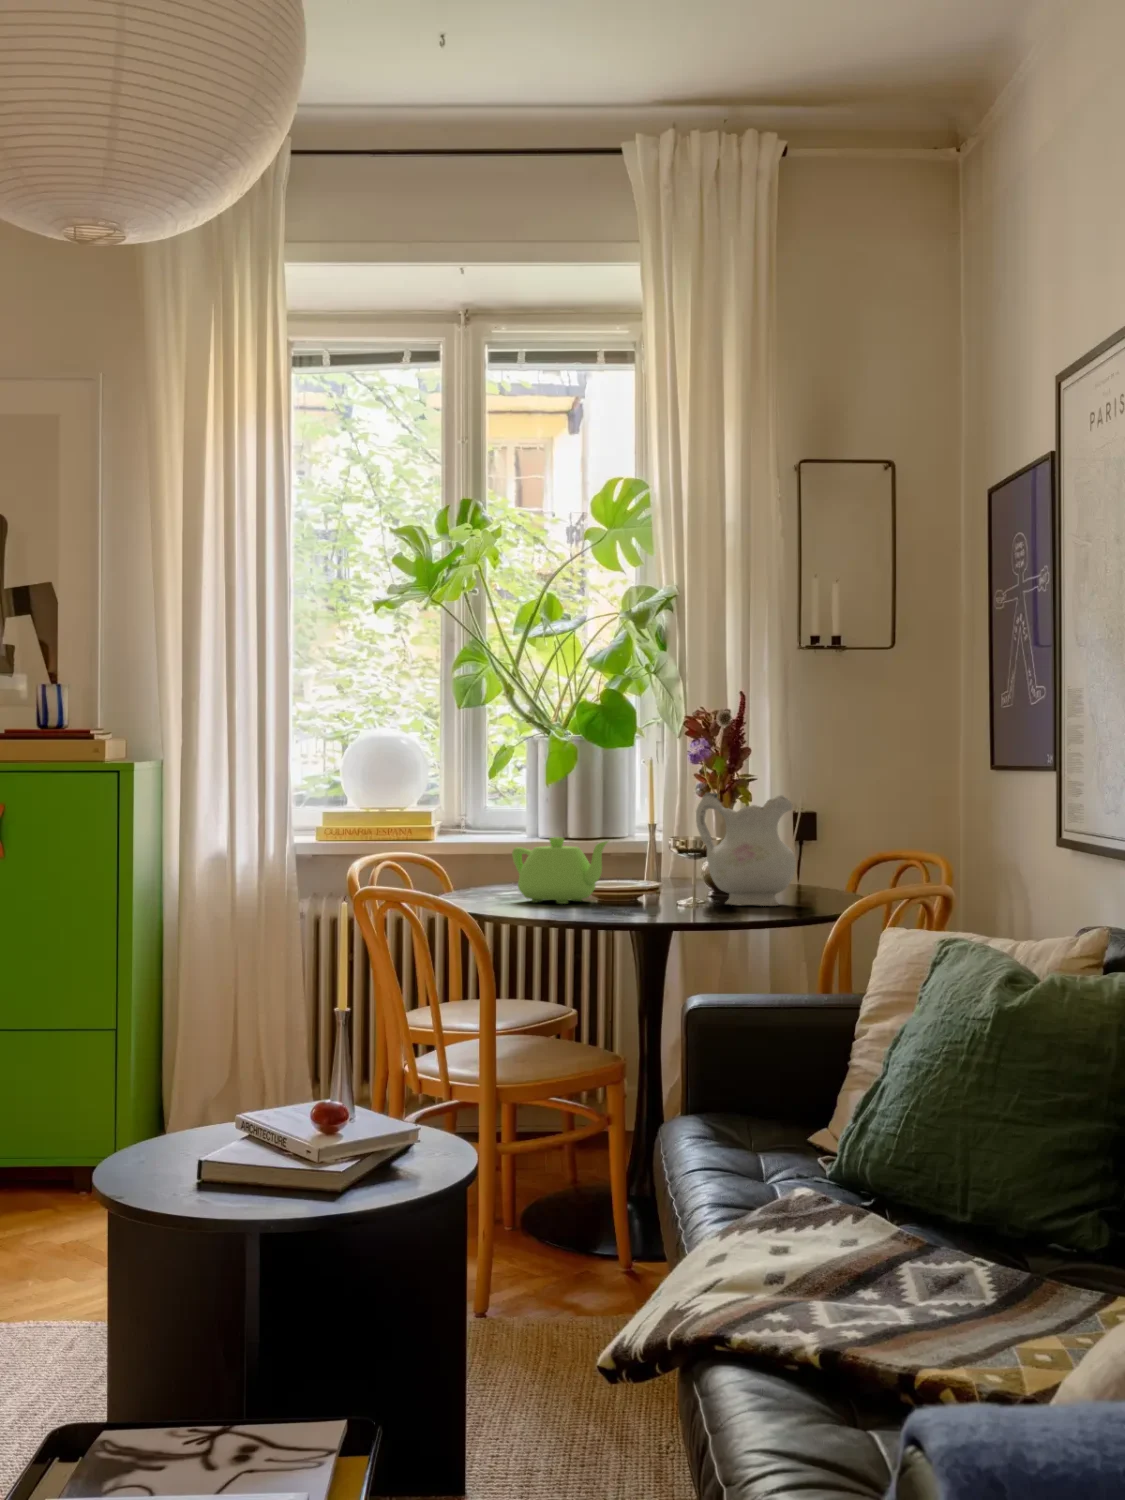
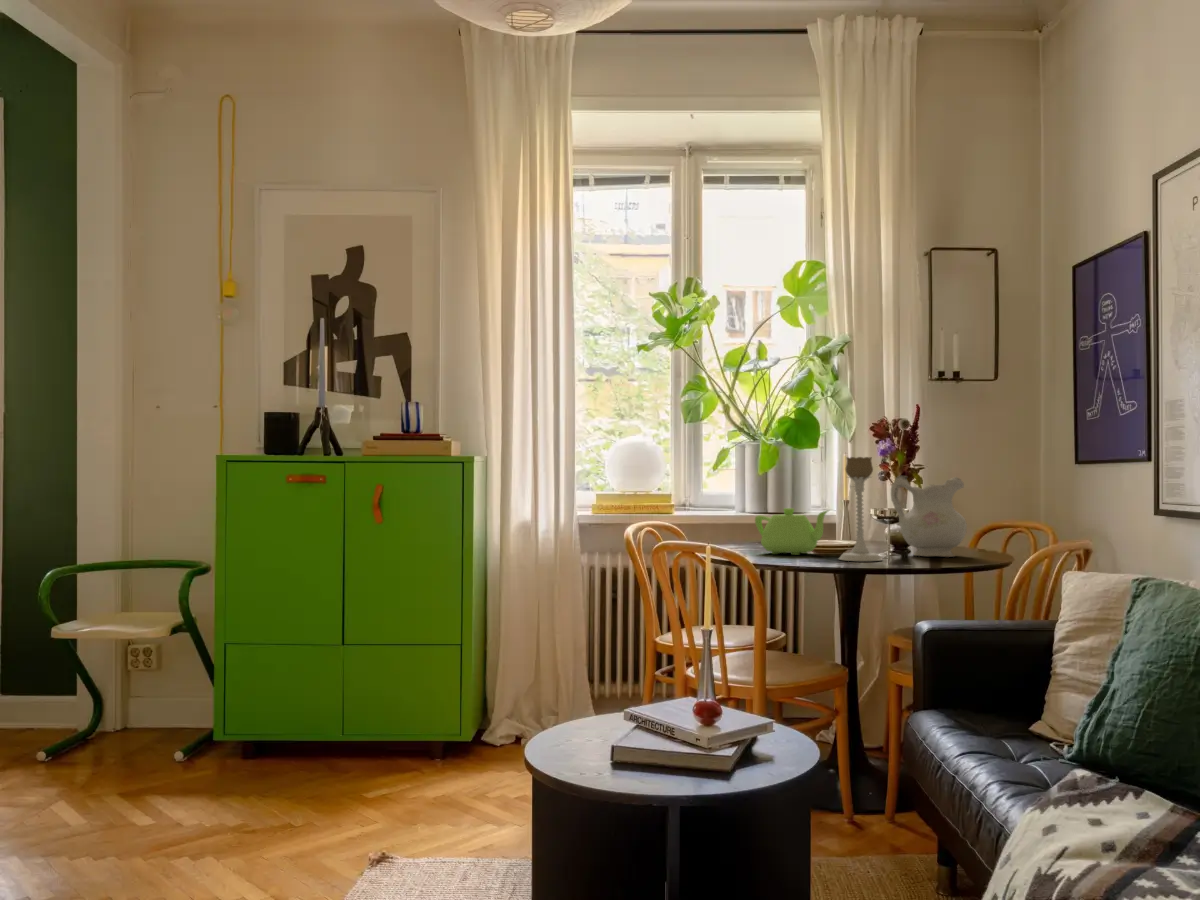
candle holder: none [611,768,670,913] -> present [839,457,882,561]

